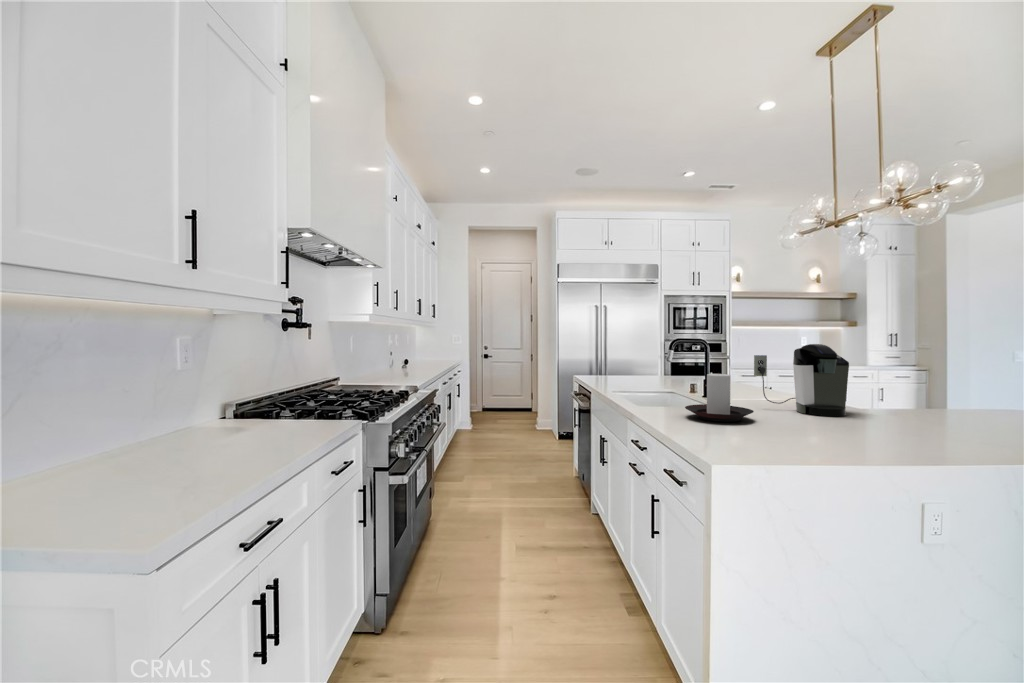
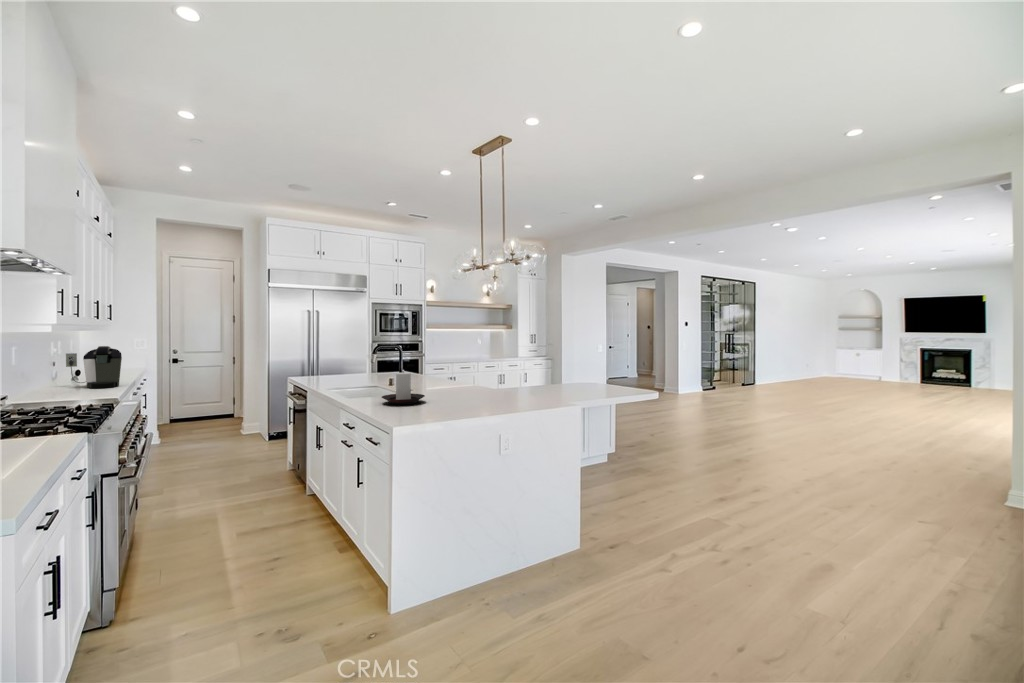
coffee maker: present [754,344,849,416] -> present [66,346,122,388]

